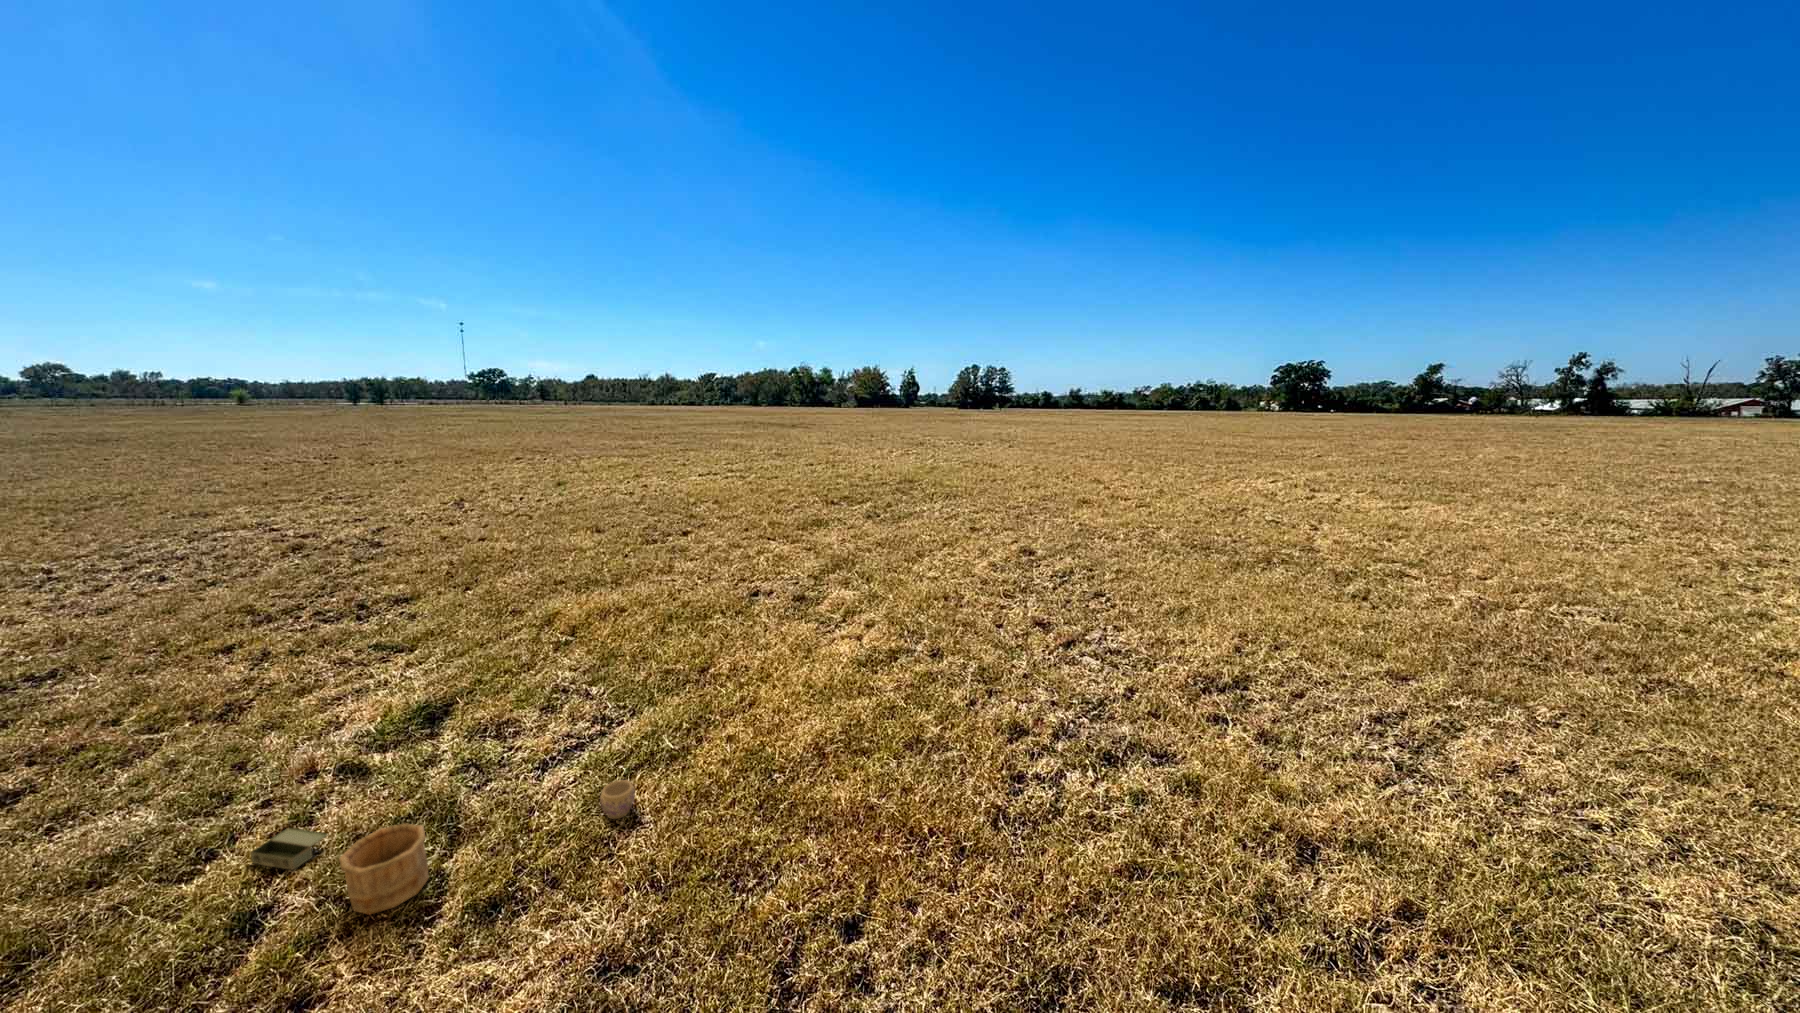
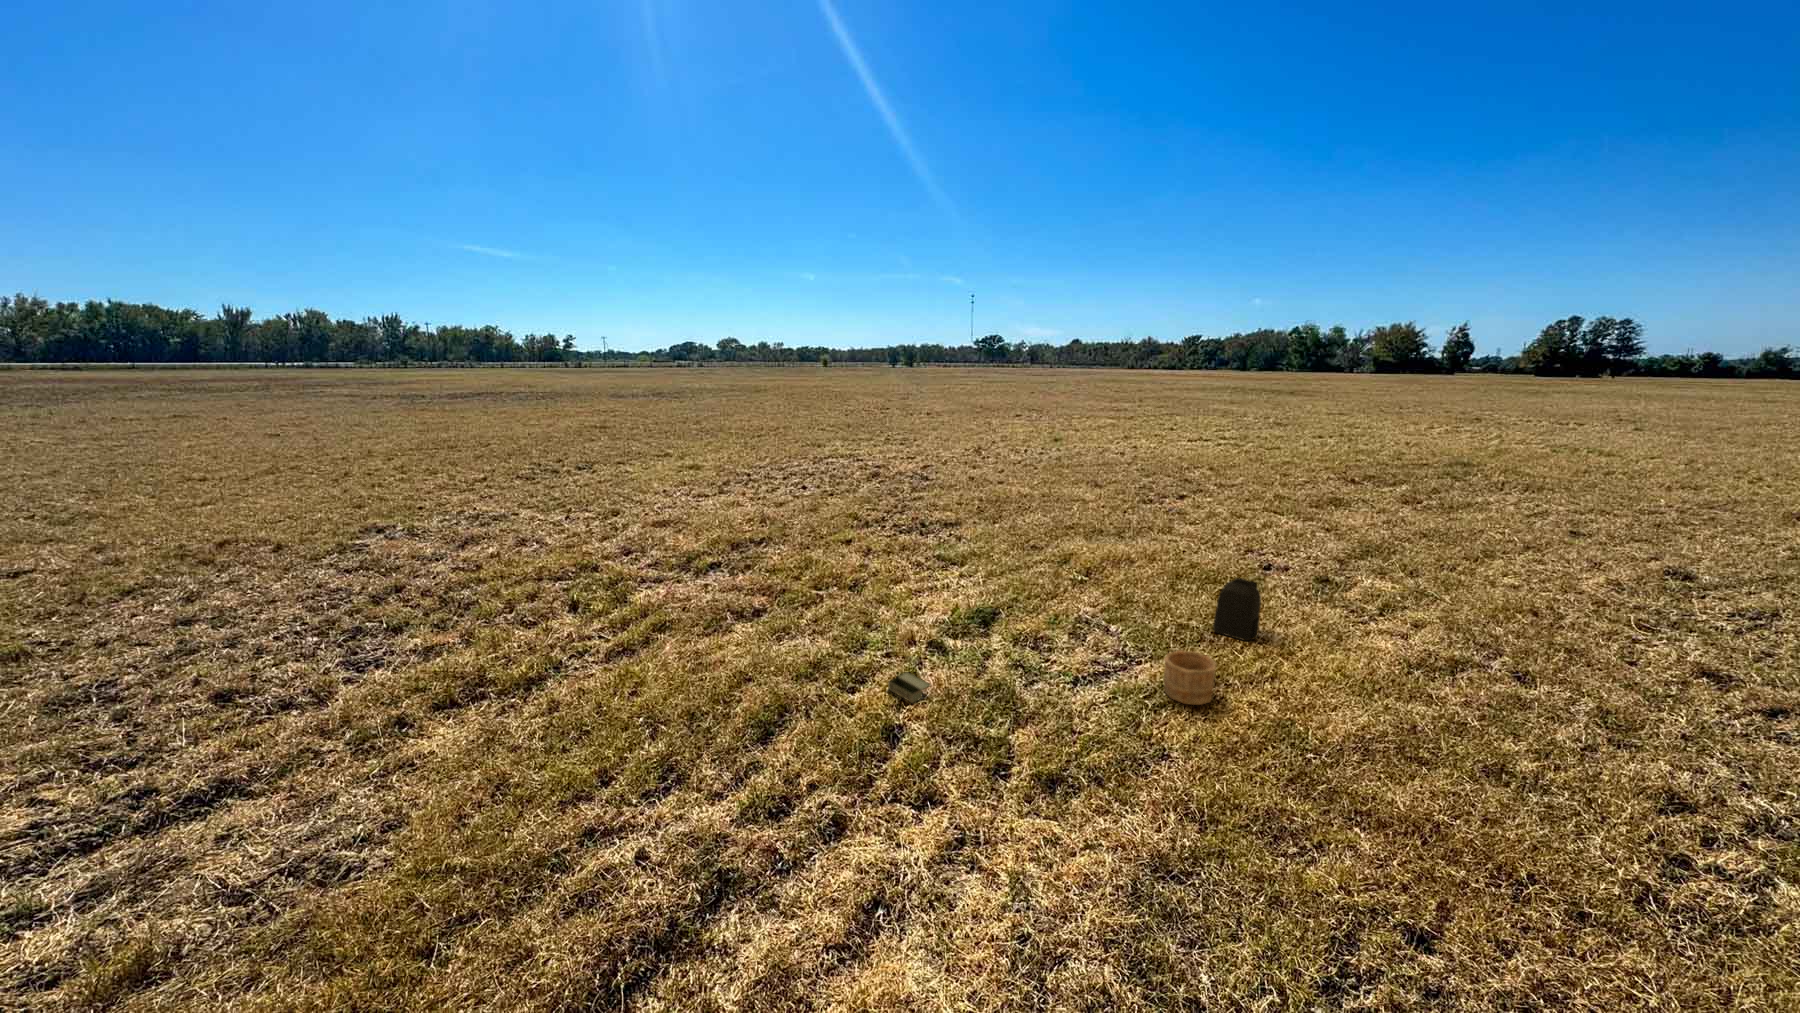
backpack: none [694,616,732,672] -> present [1213,578,1261,641]
planter: present [600,780,635,819] -> none [1138,716,1173,754]
wooden bucket: present [339,824,429,915] -> present [1164,650,1217,705]

